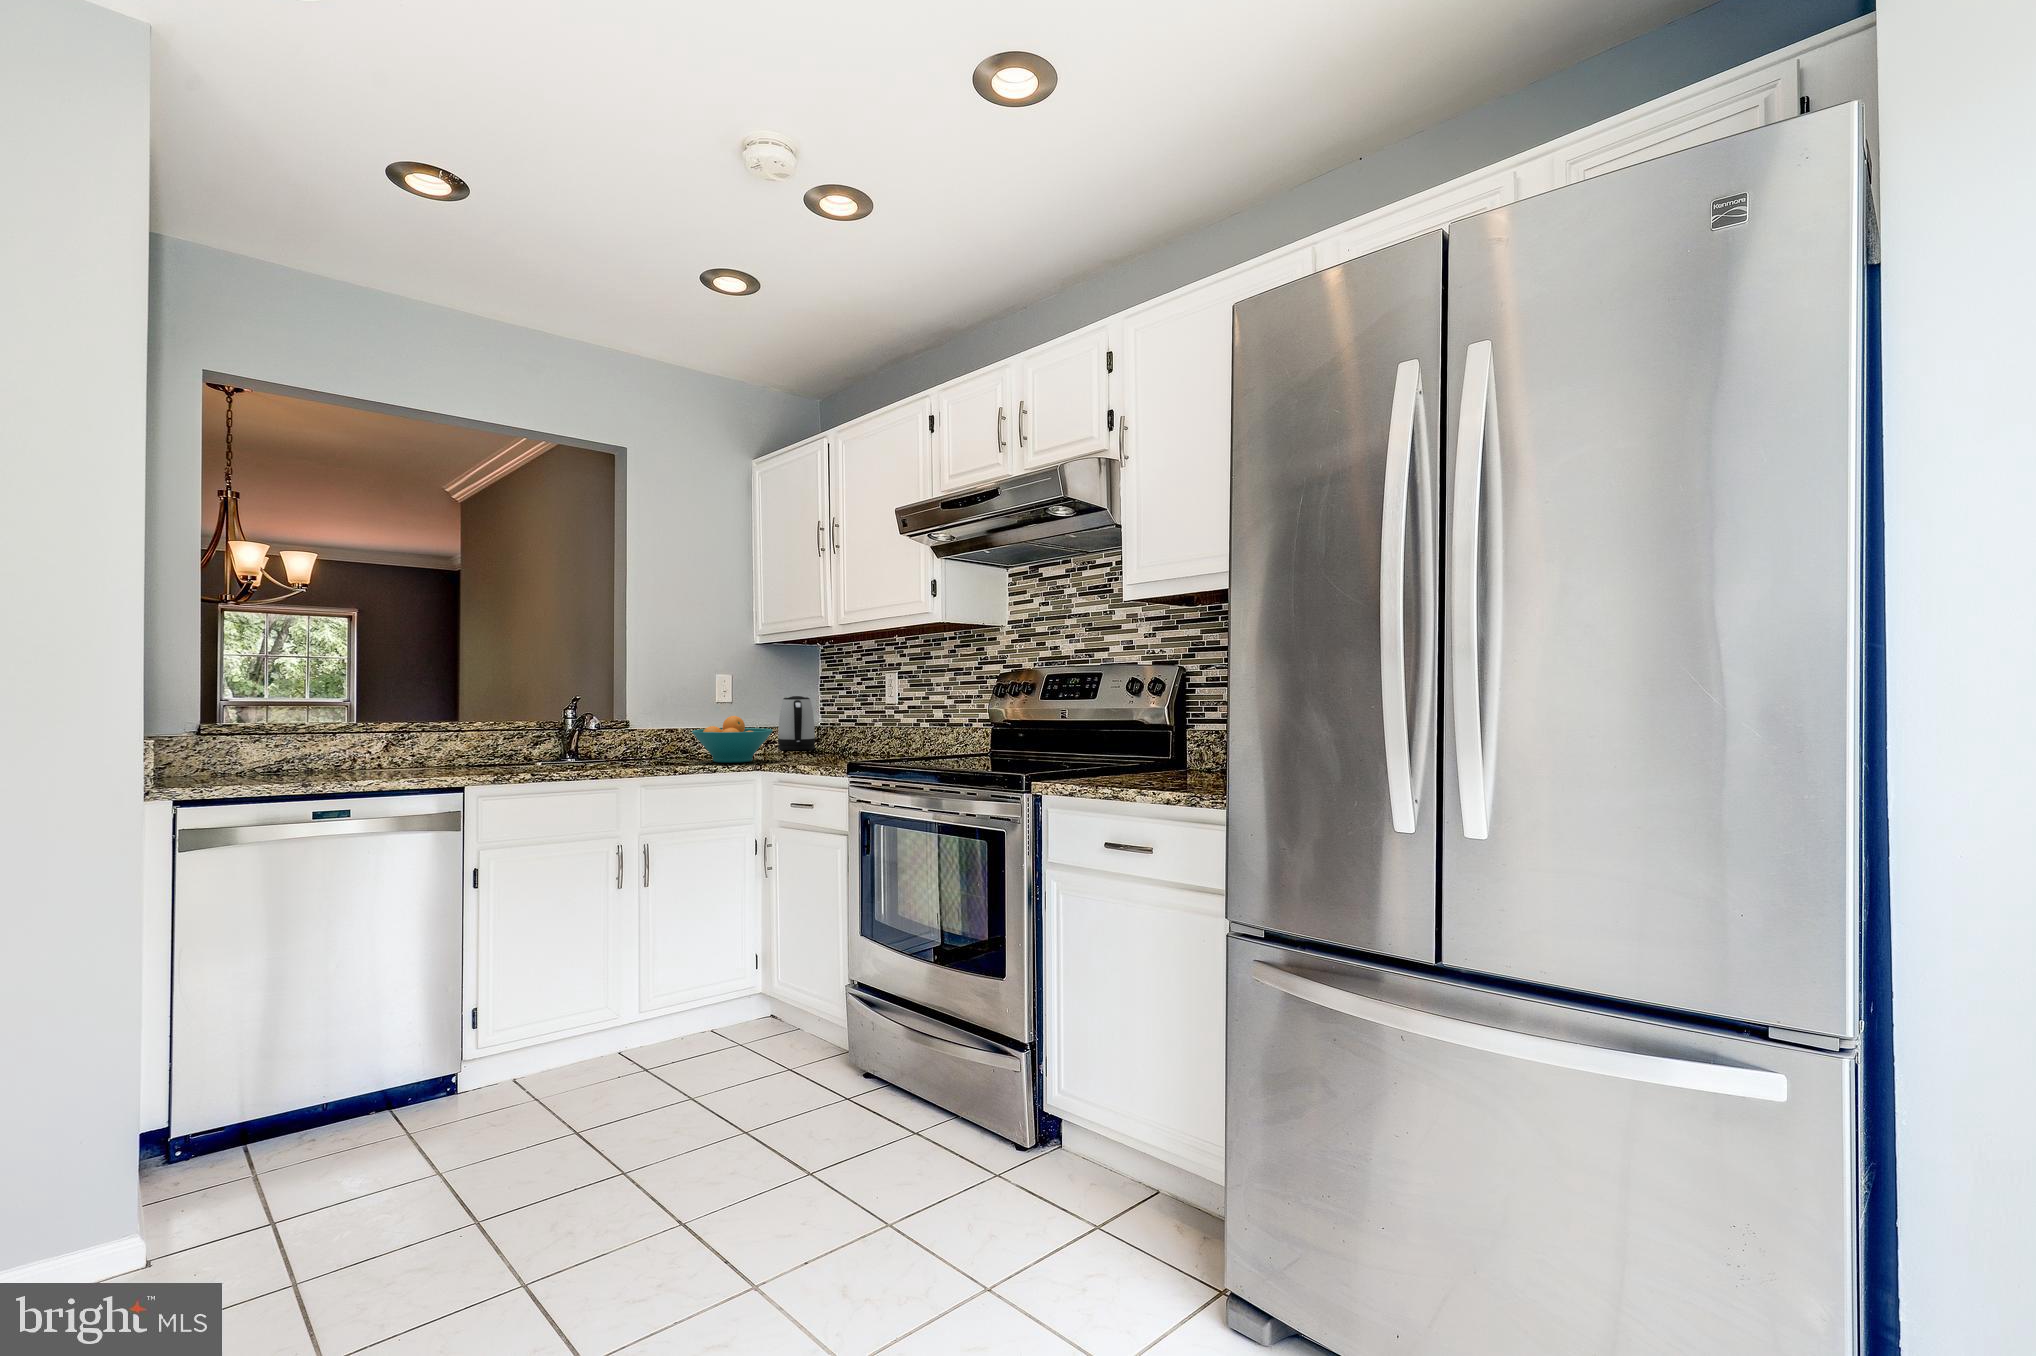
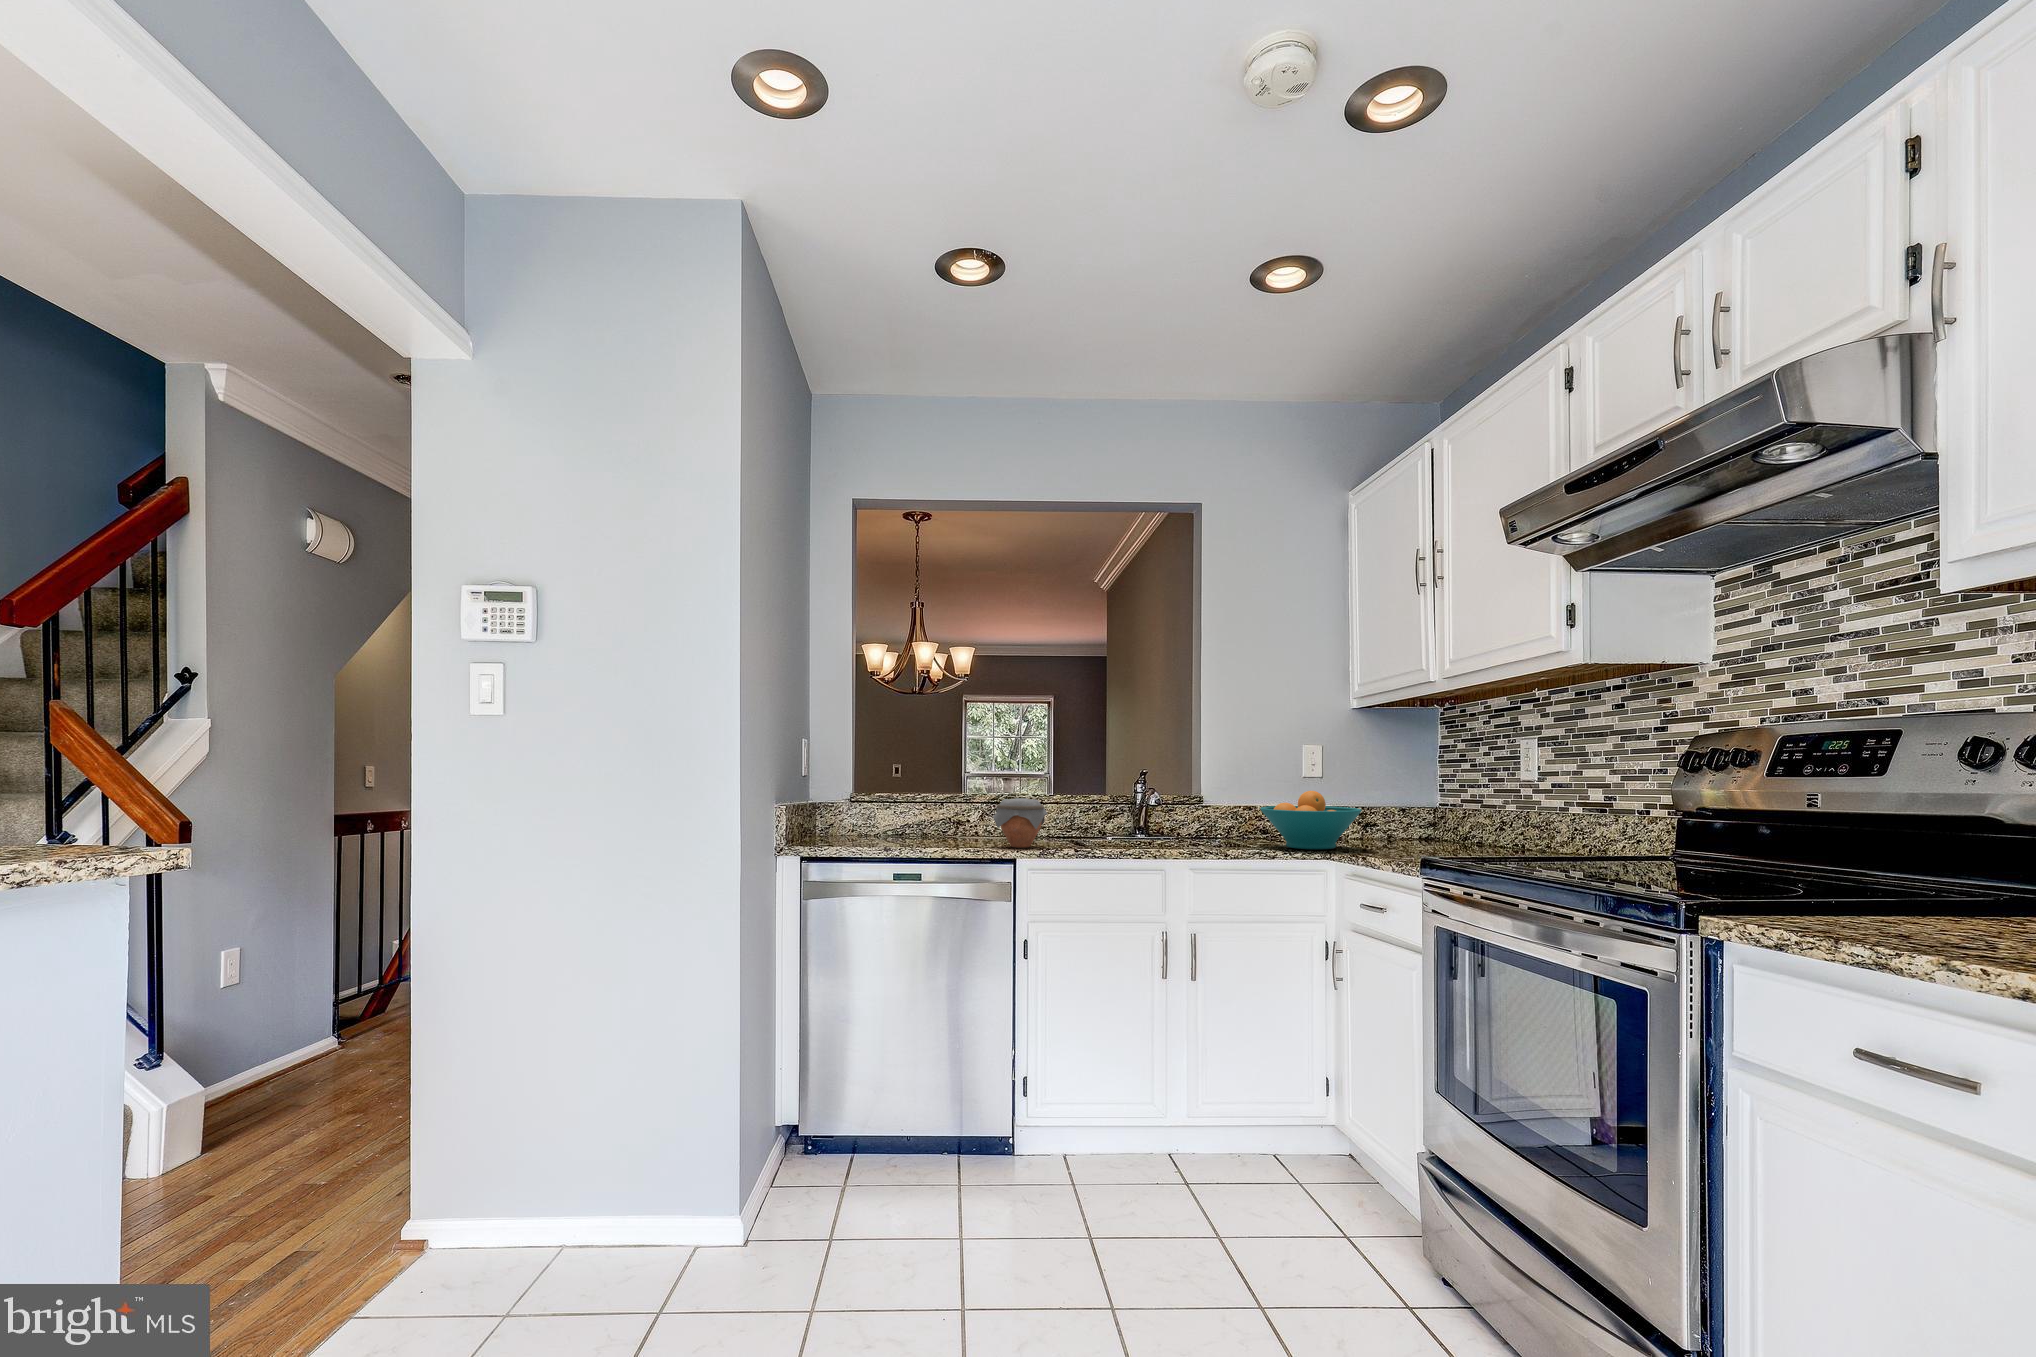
kettle: present [778,696,815,750] -> none [1383,769,1431,837]
jar: none [457,730,508,774] -> present [993,798,1048,848]

